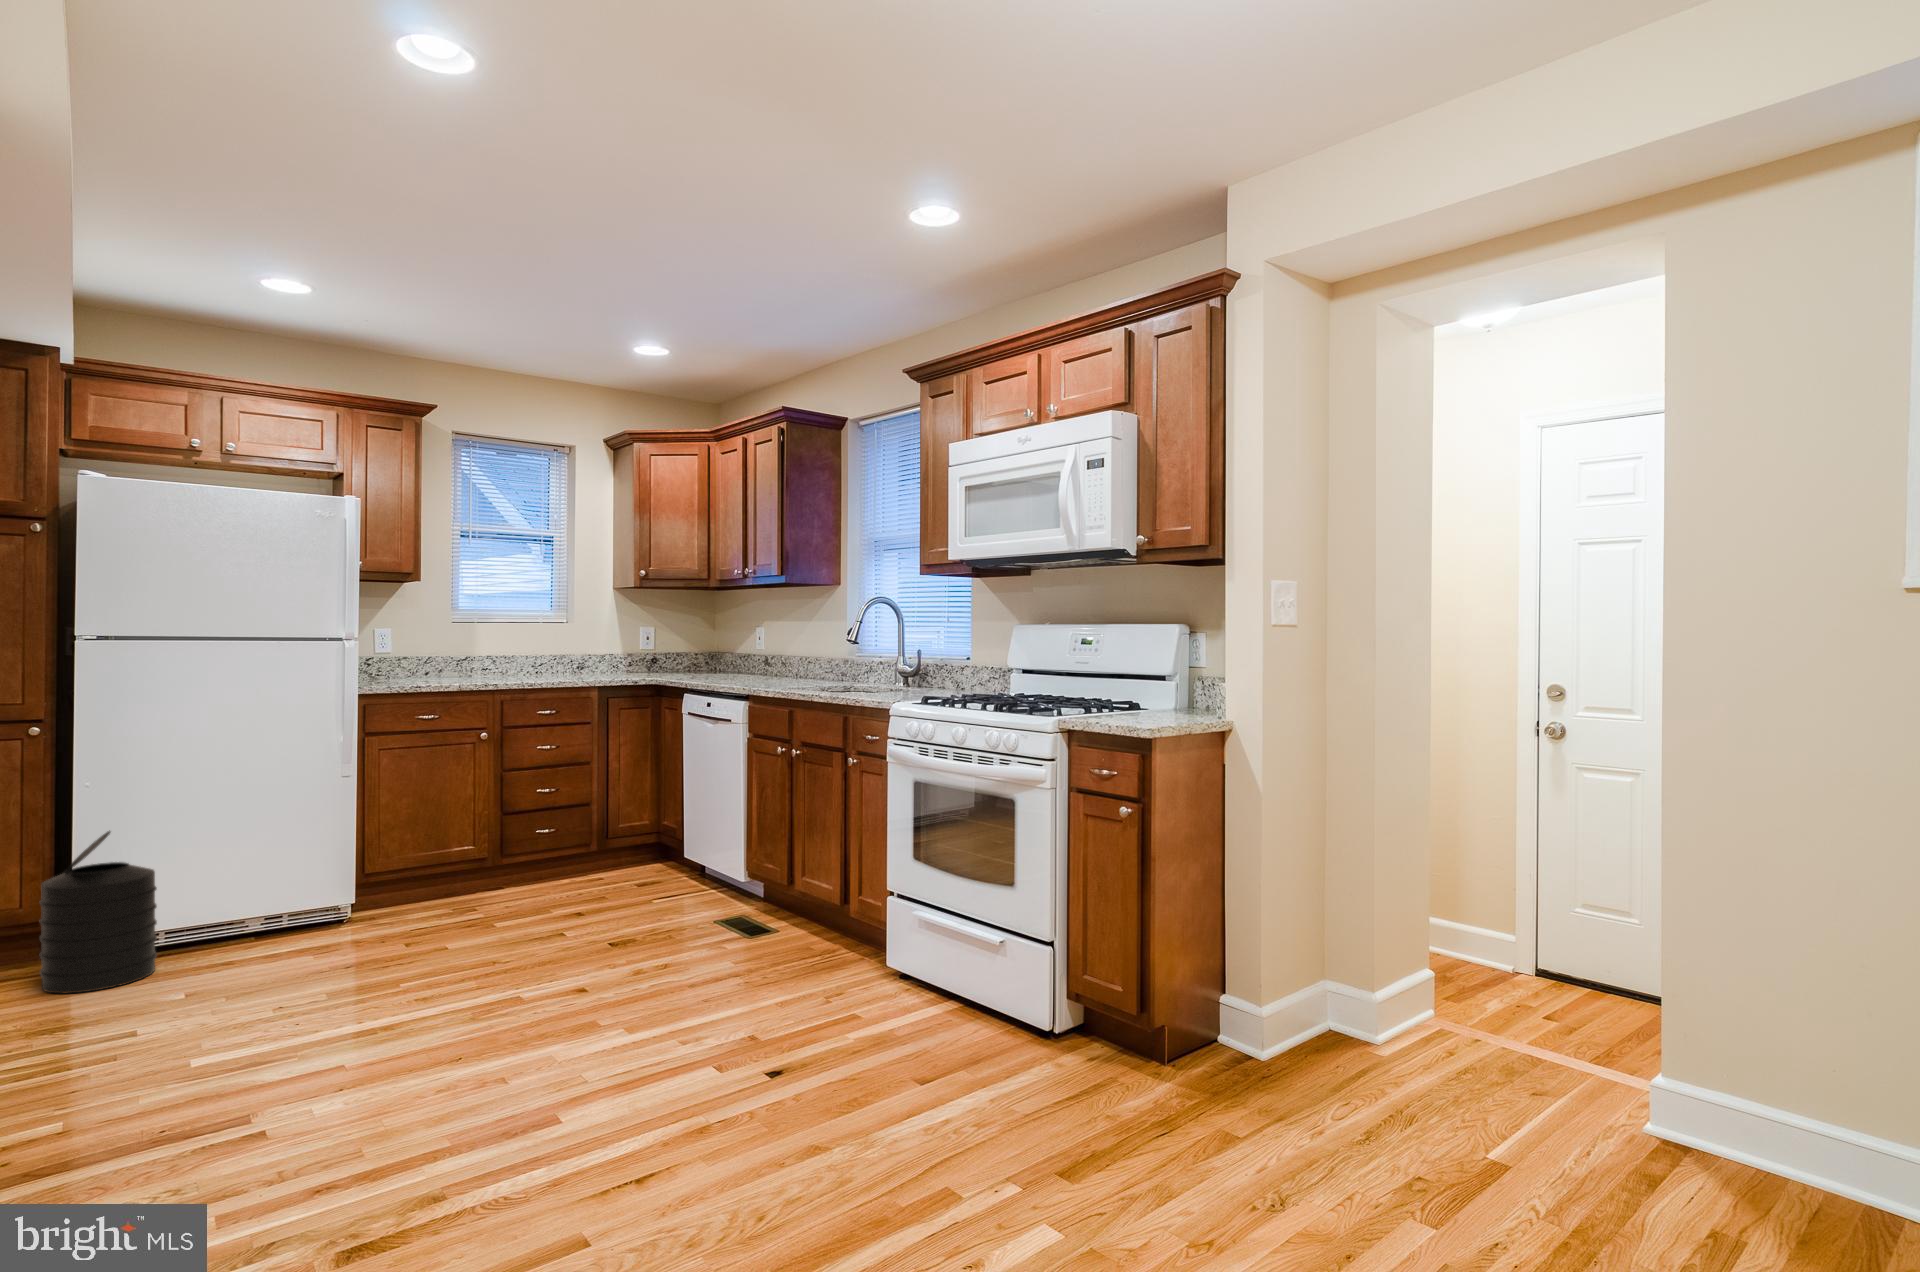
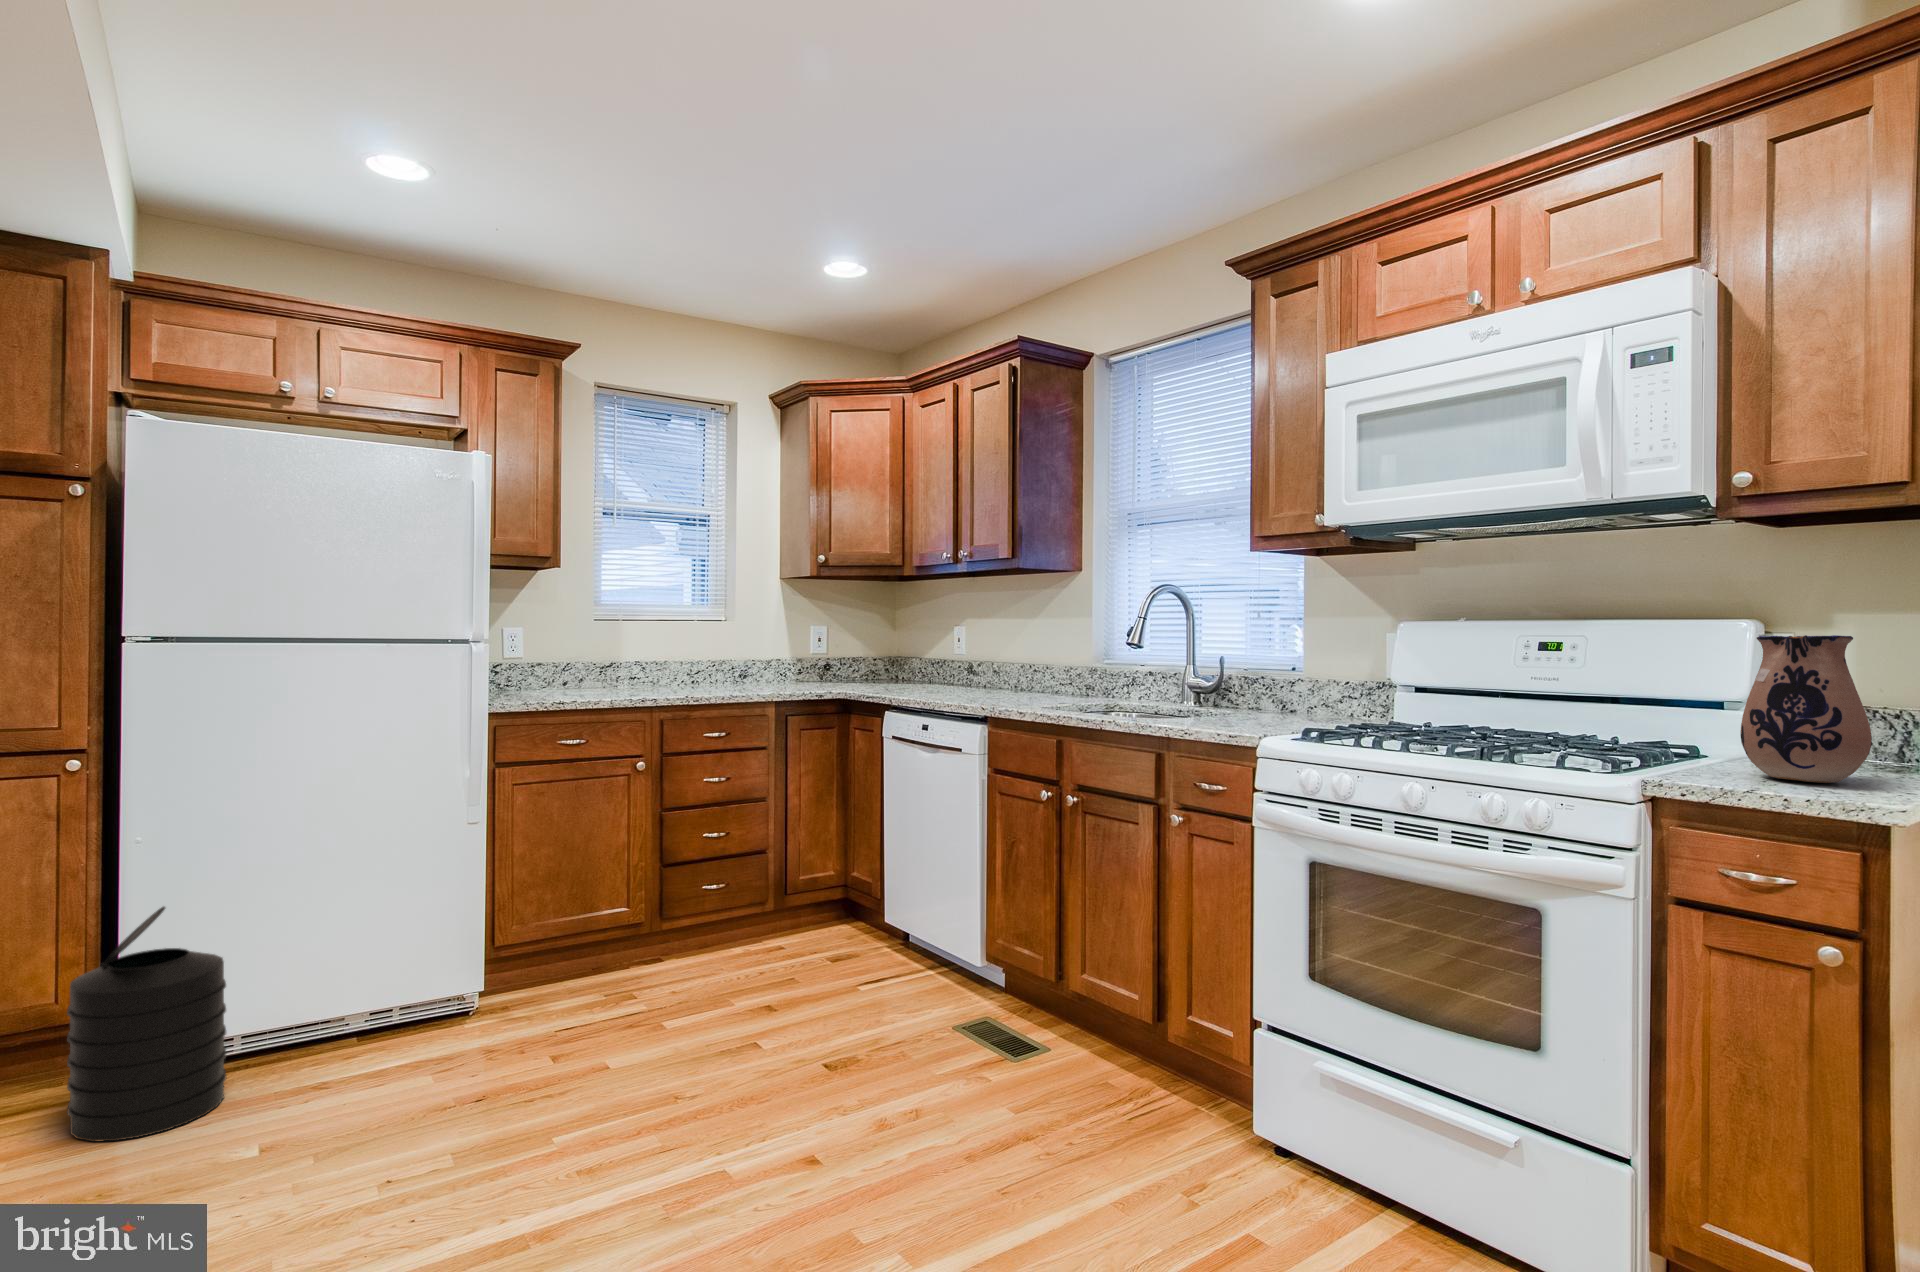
ceramic pitcher: none [1123,634,1183,719] -> present [1741,635,1872,783]

